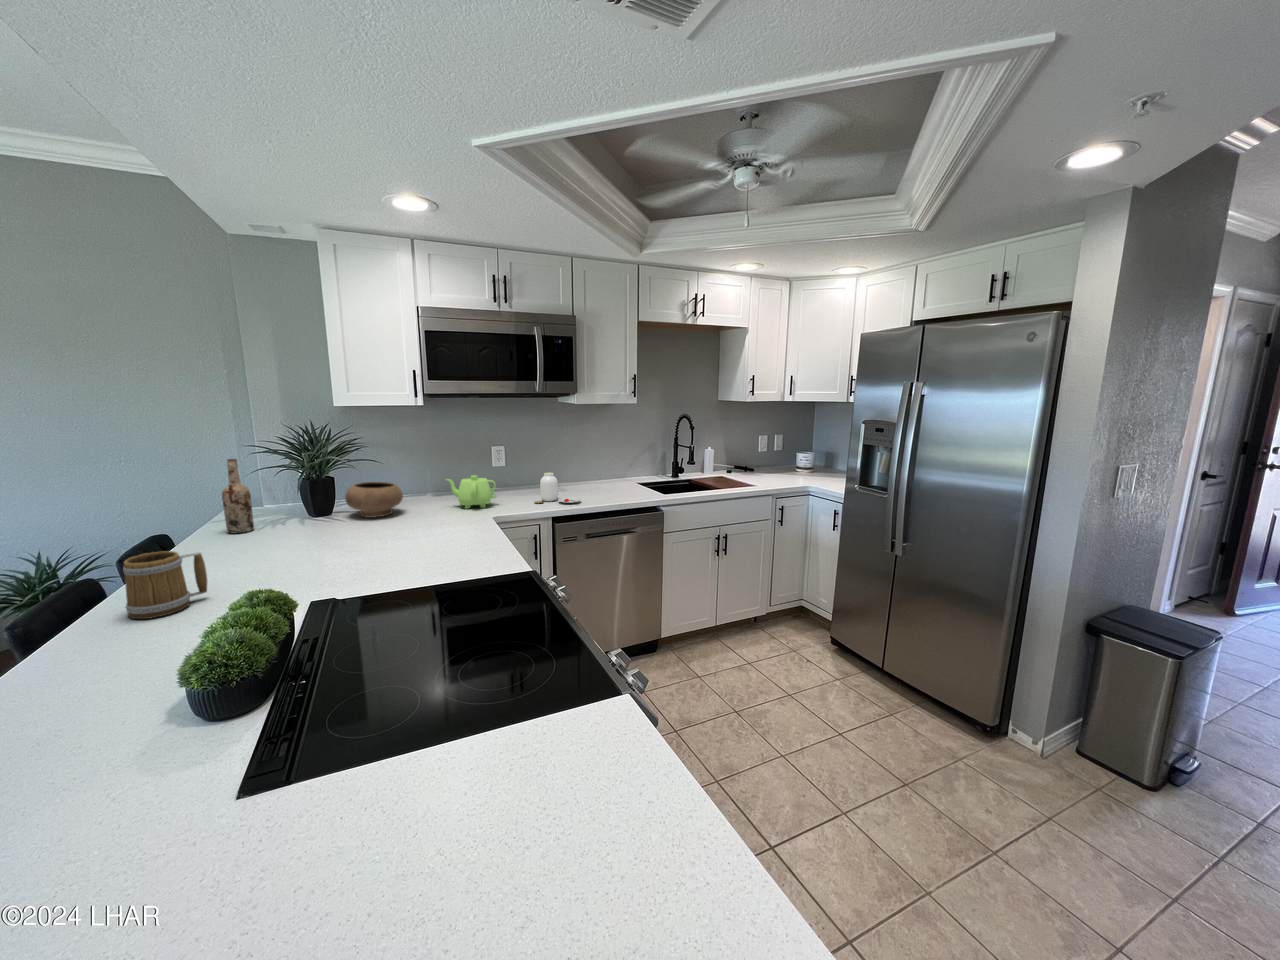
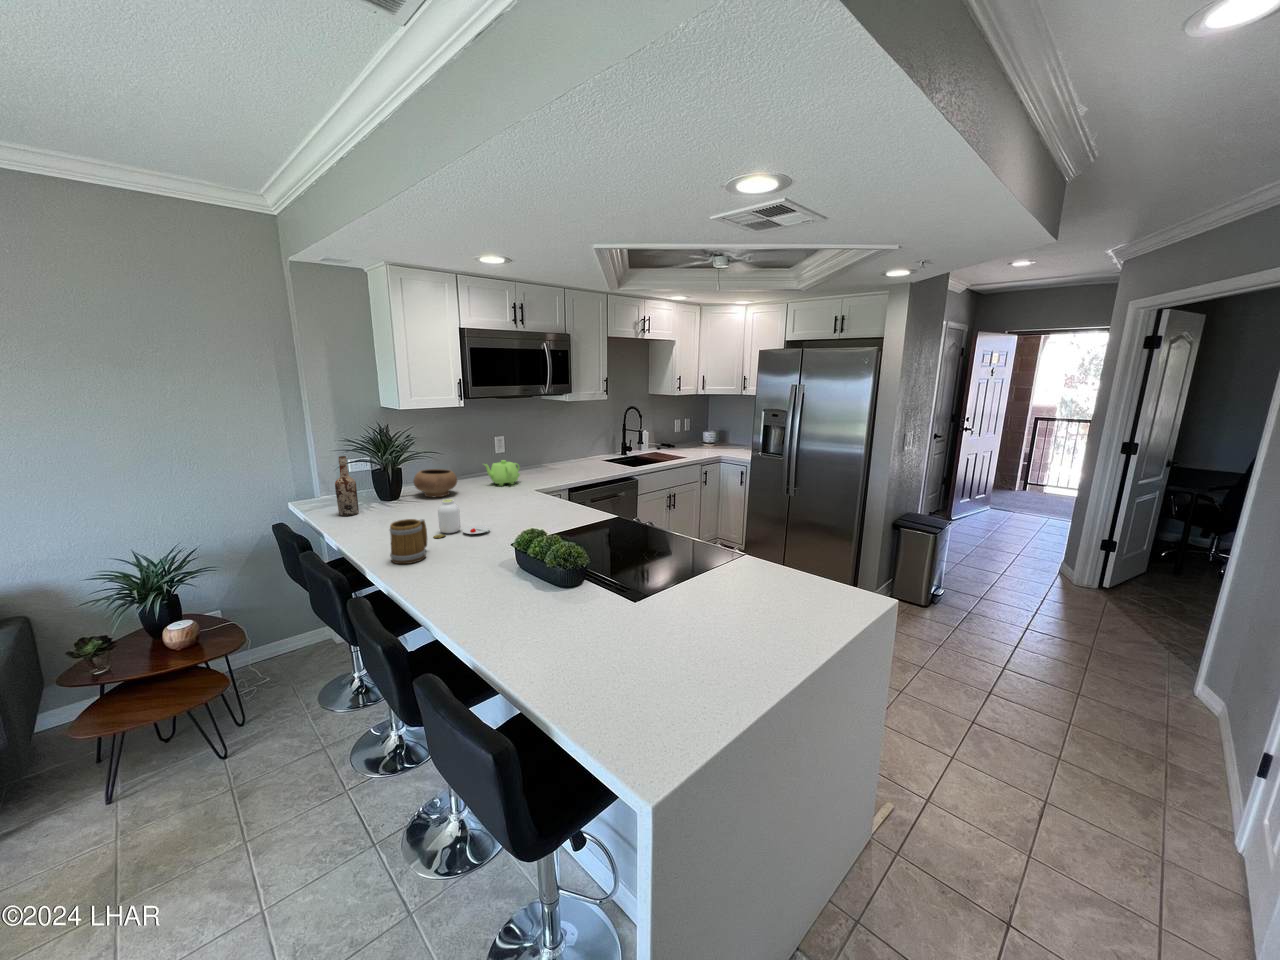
jar: present [534,472,581,503] -> present [433,499,490,538]

